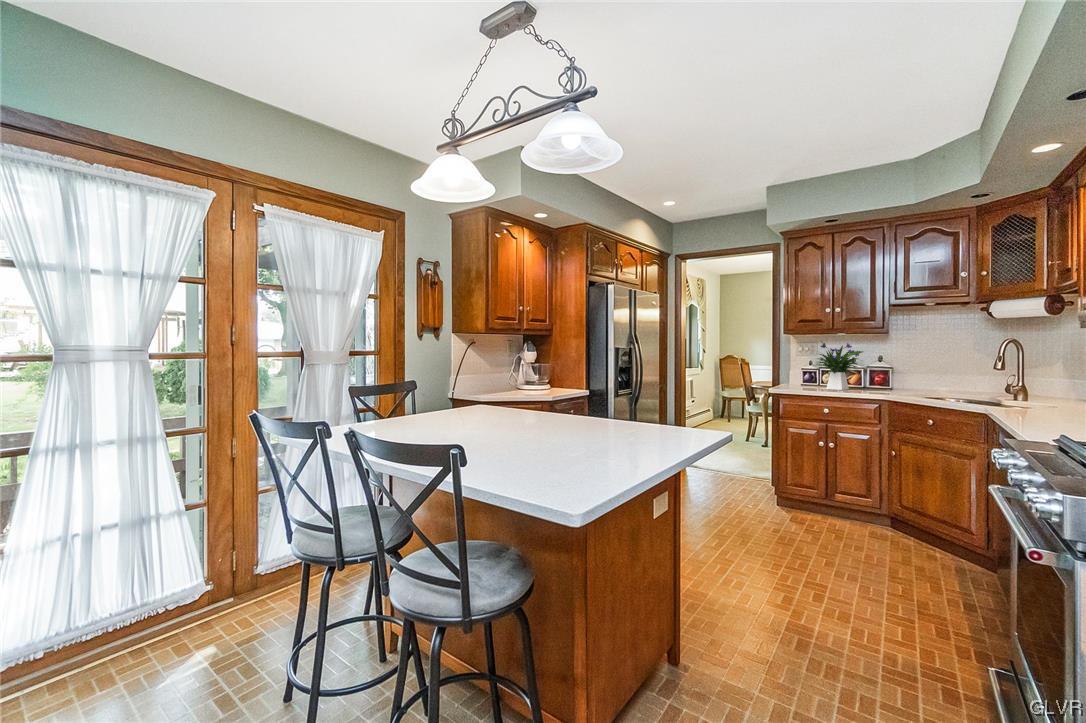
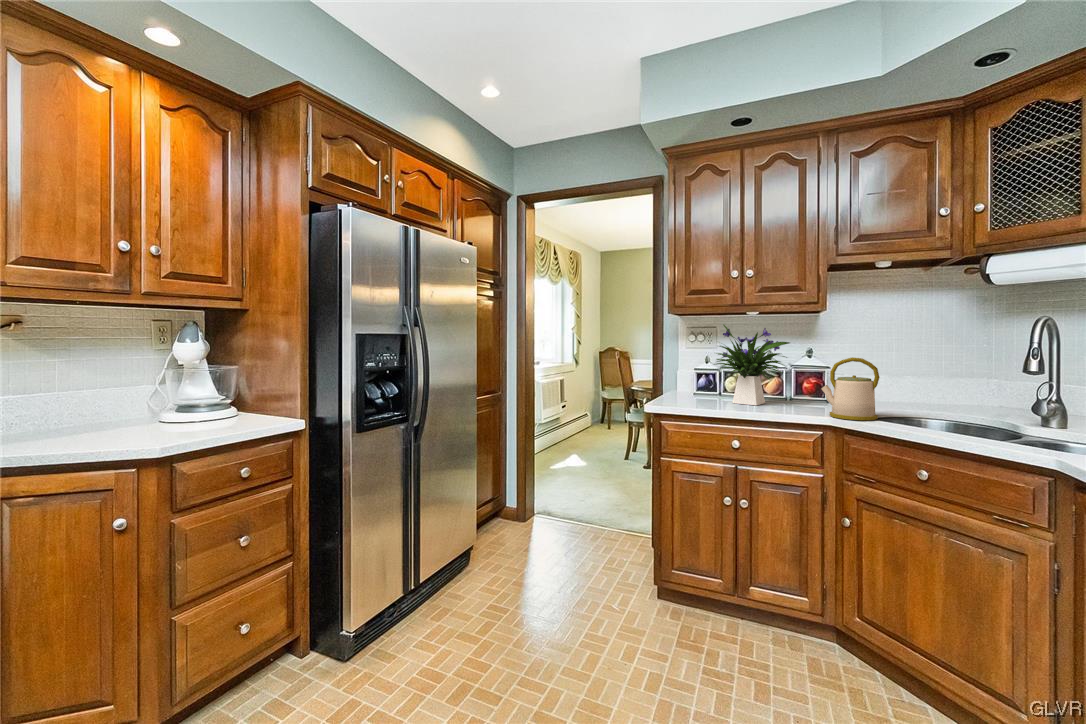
kettle: none [881,360,916,396] -> present [821,357,880,420]

